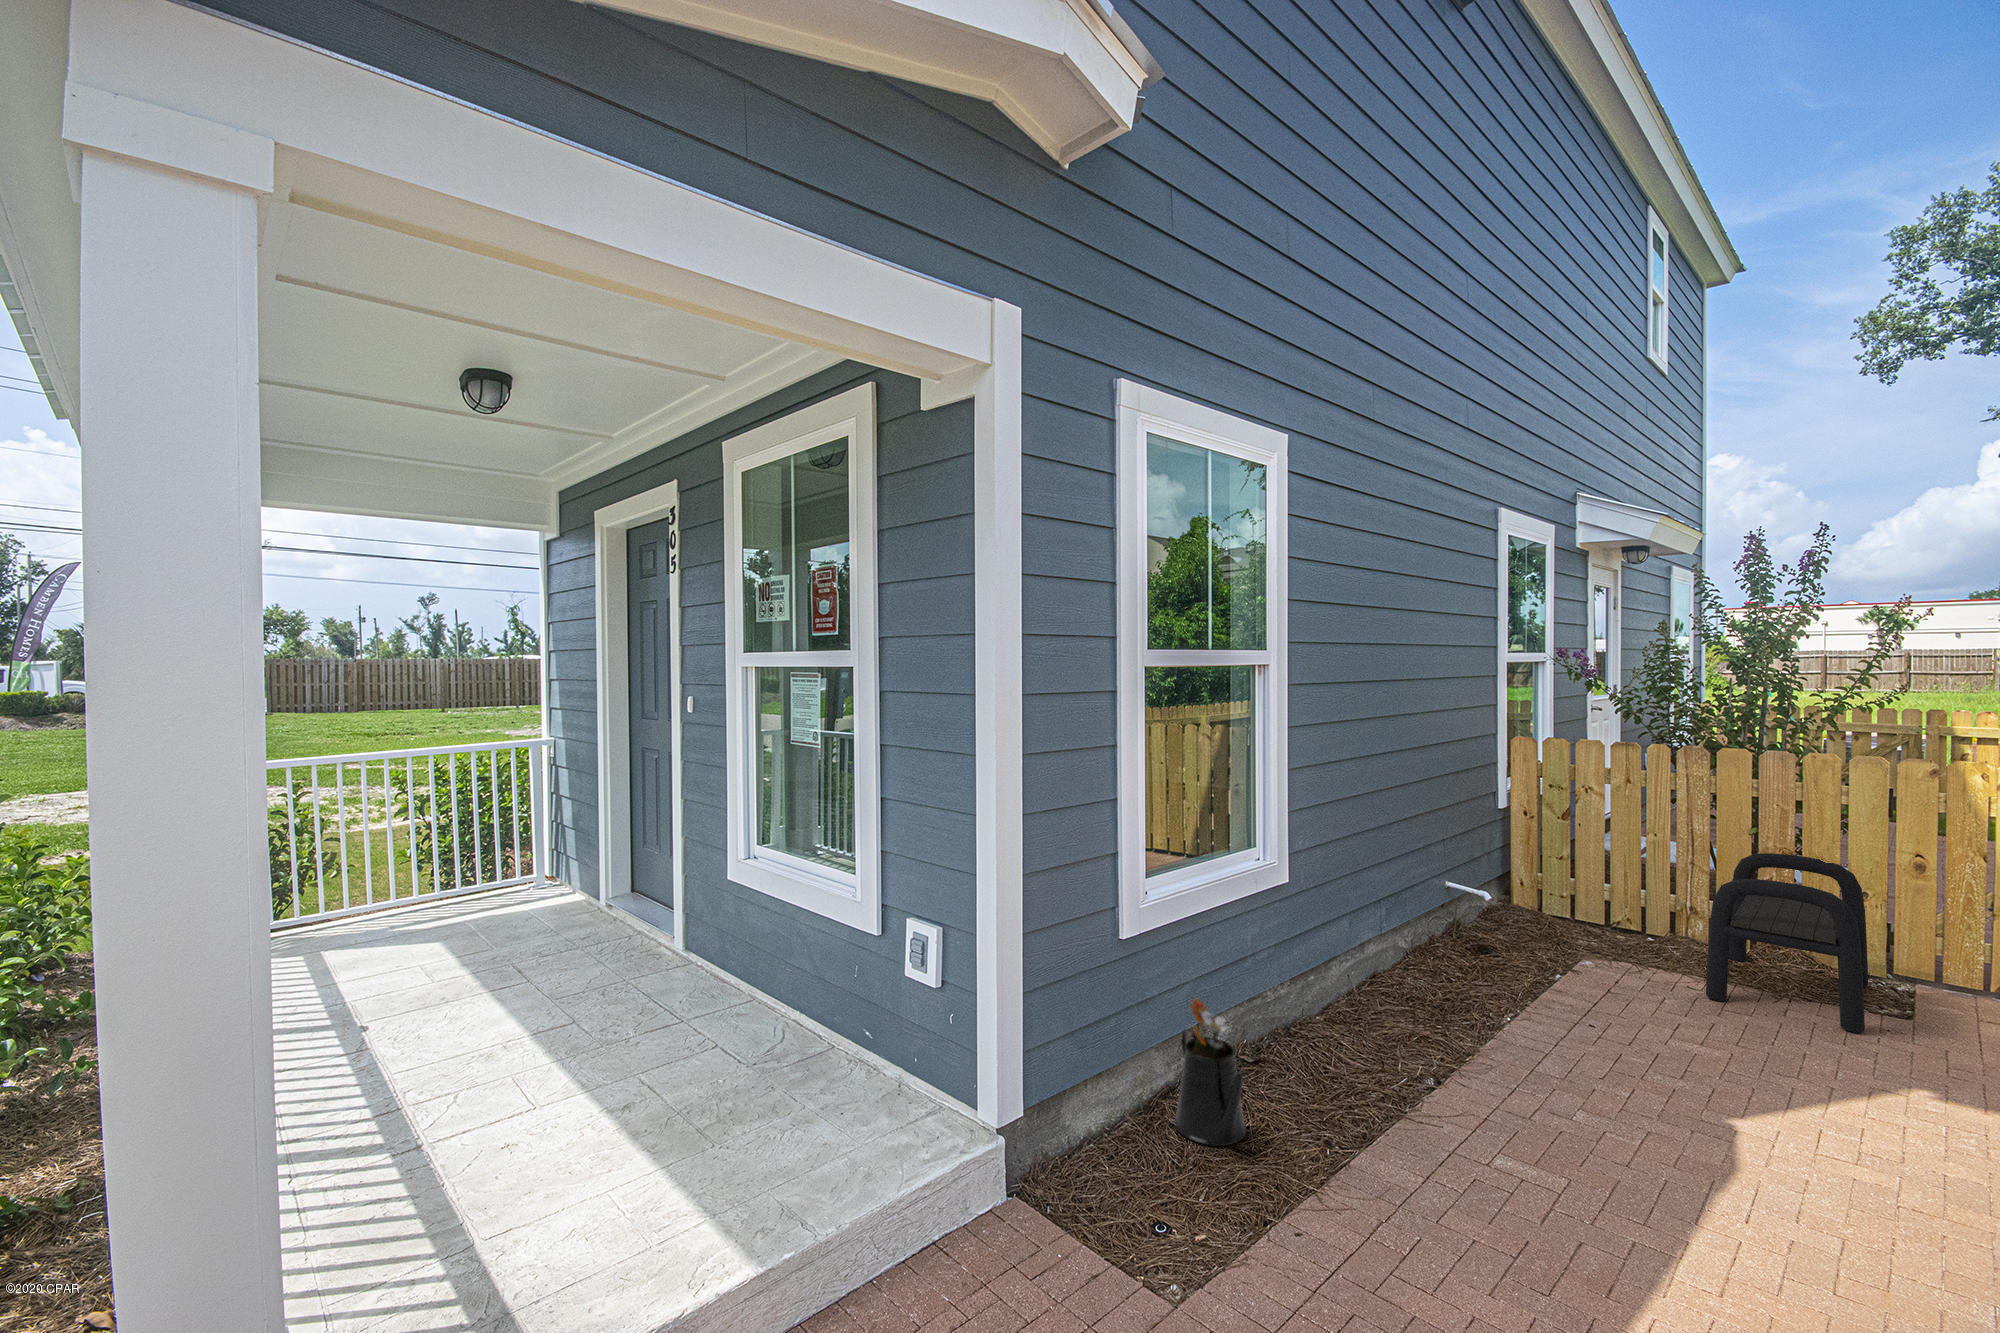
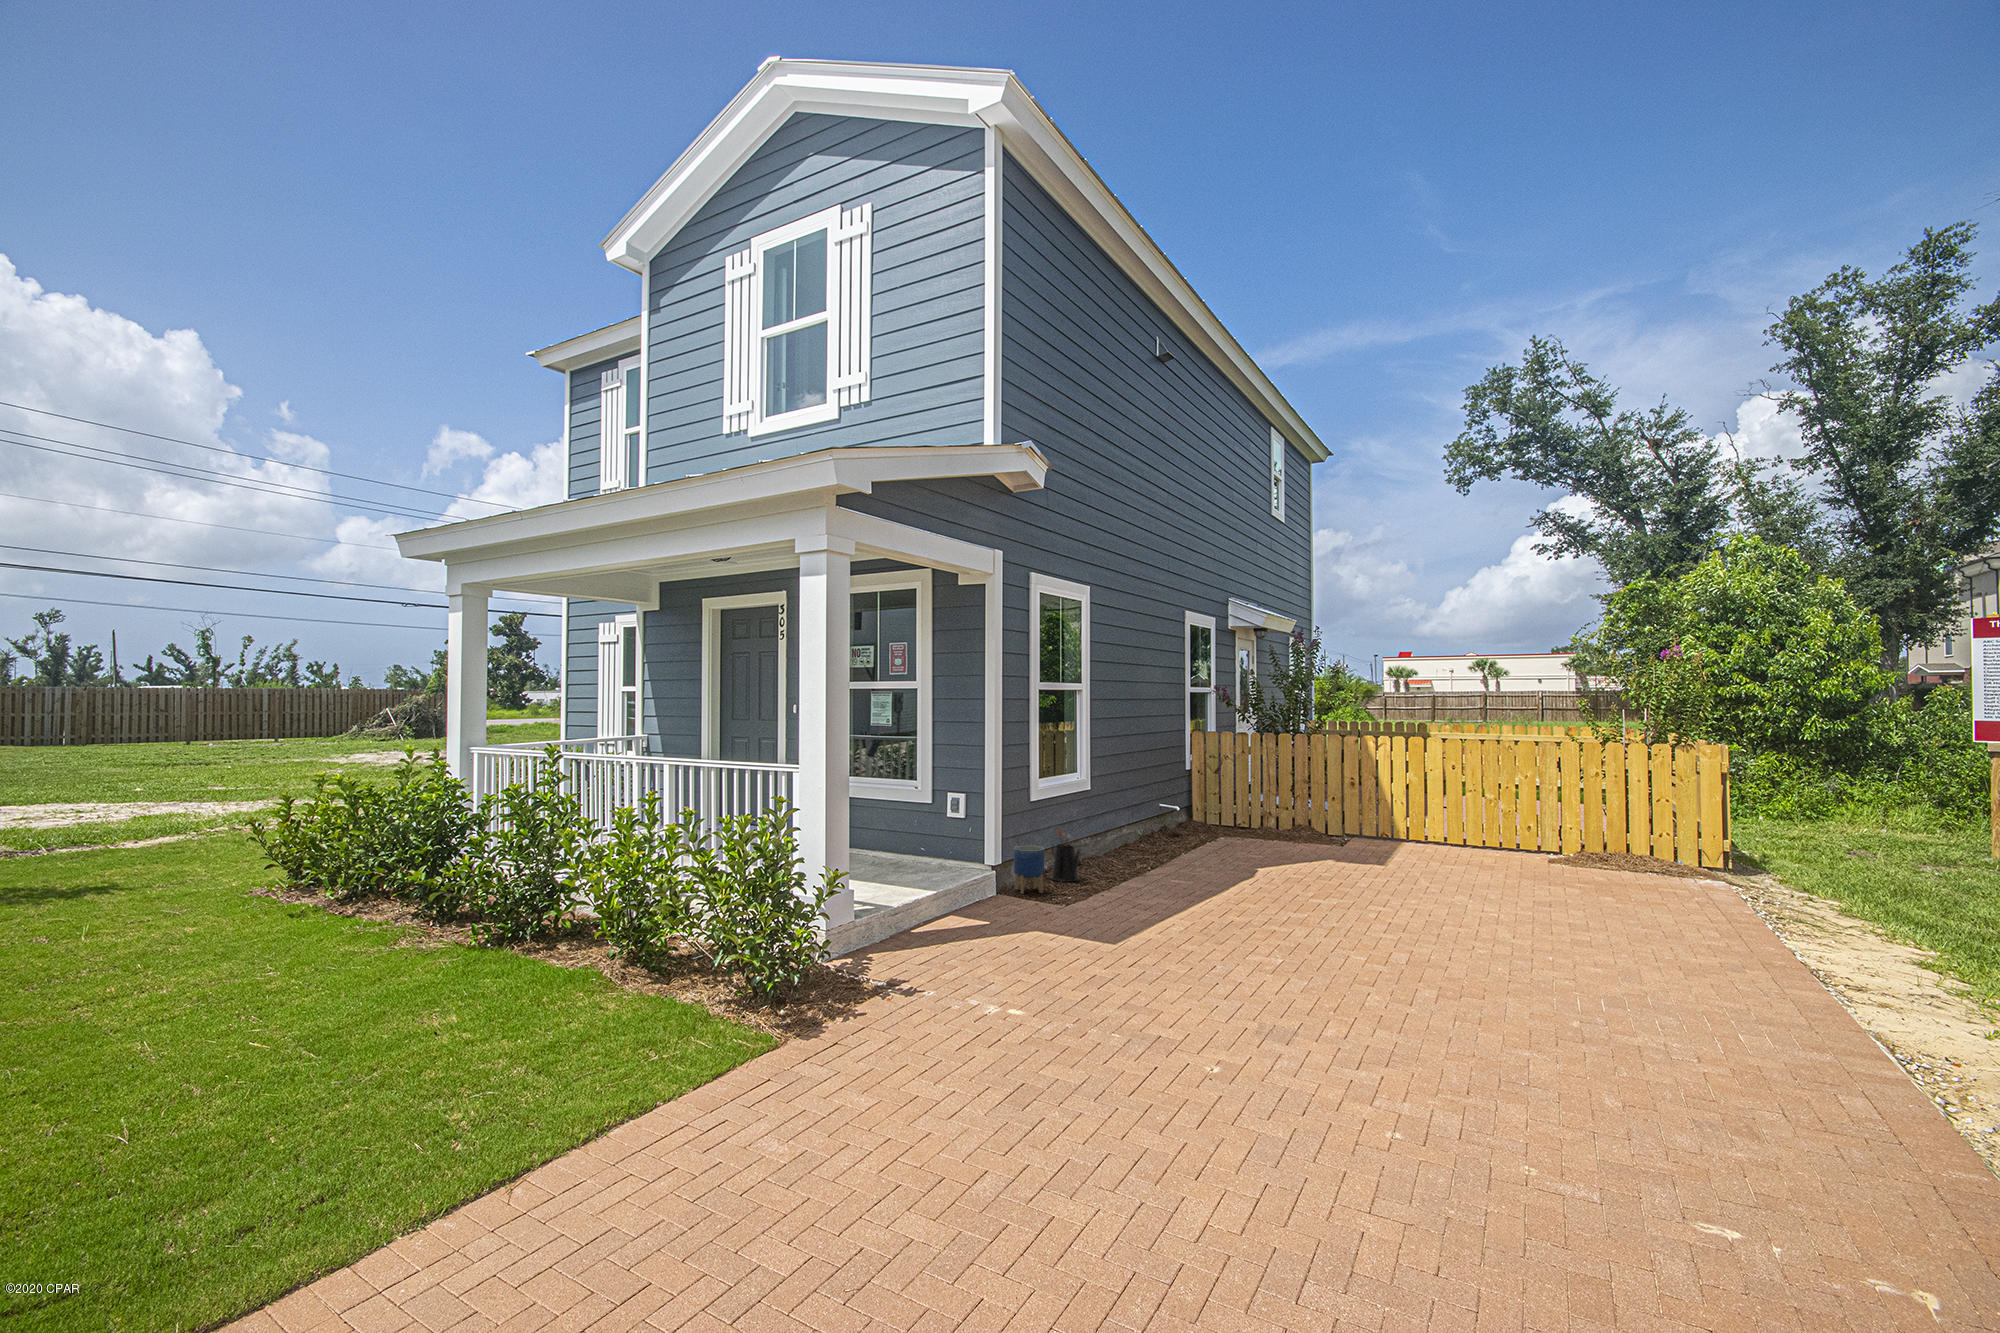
bench: present [1706,853,1868,1033] -> none [1265,782,1331,848]
planter: none [1058,1061,1137,1208] -> present [1014,845,1044,894]

